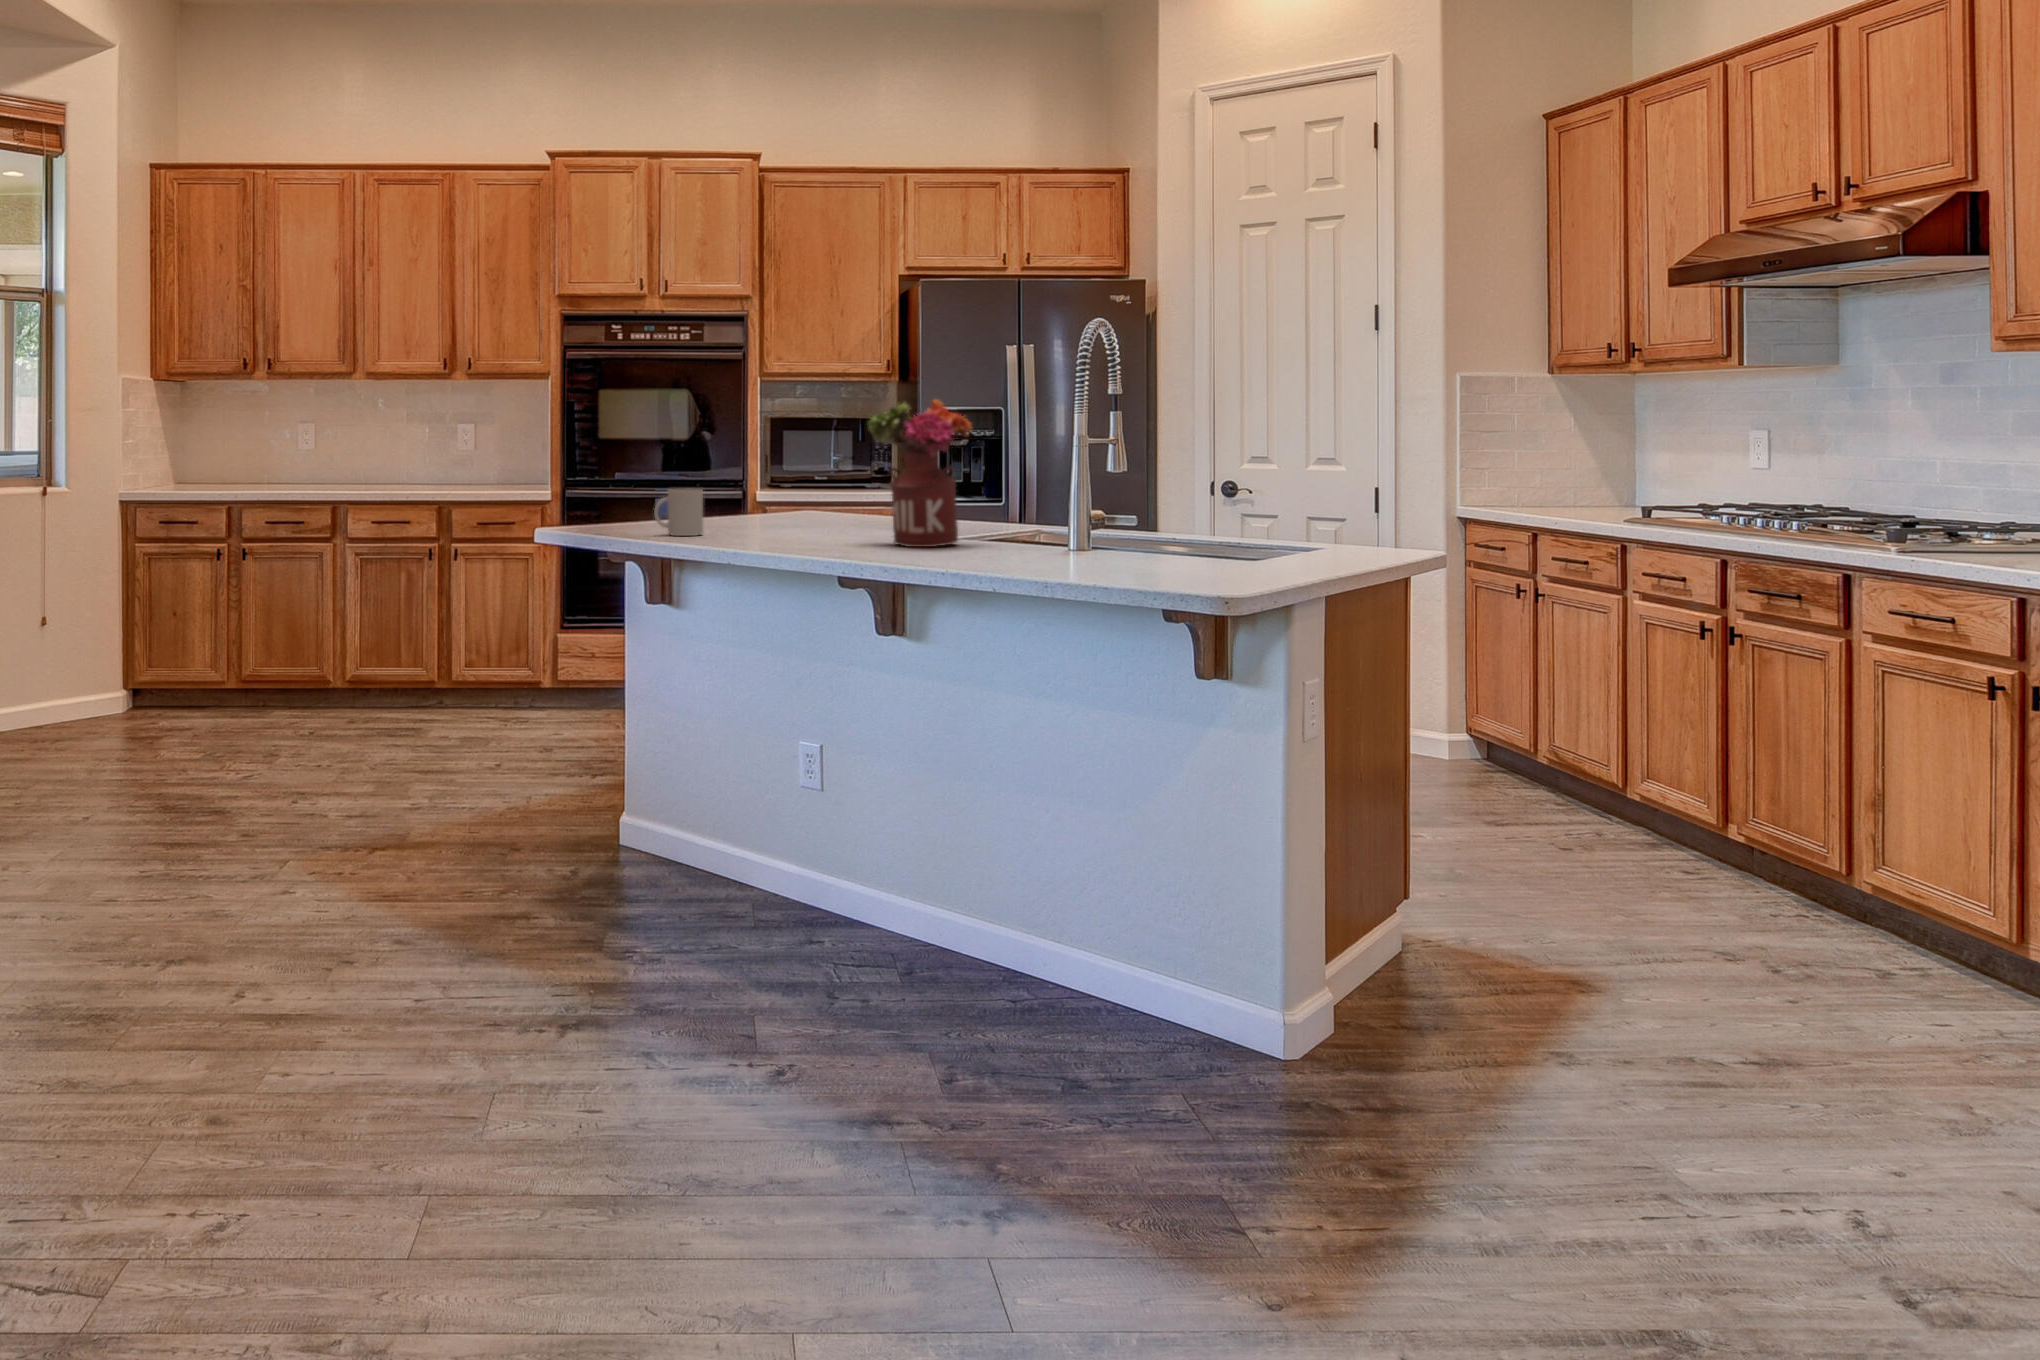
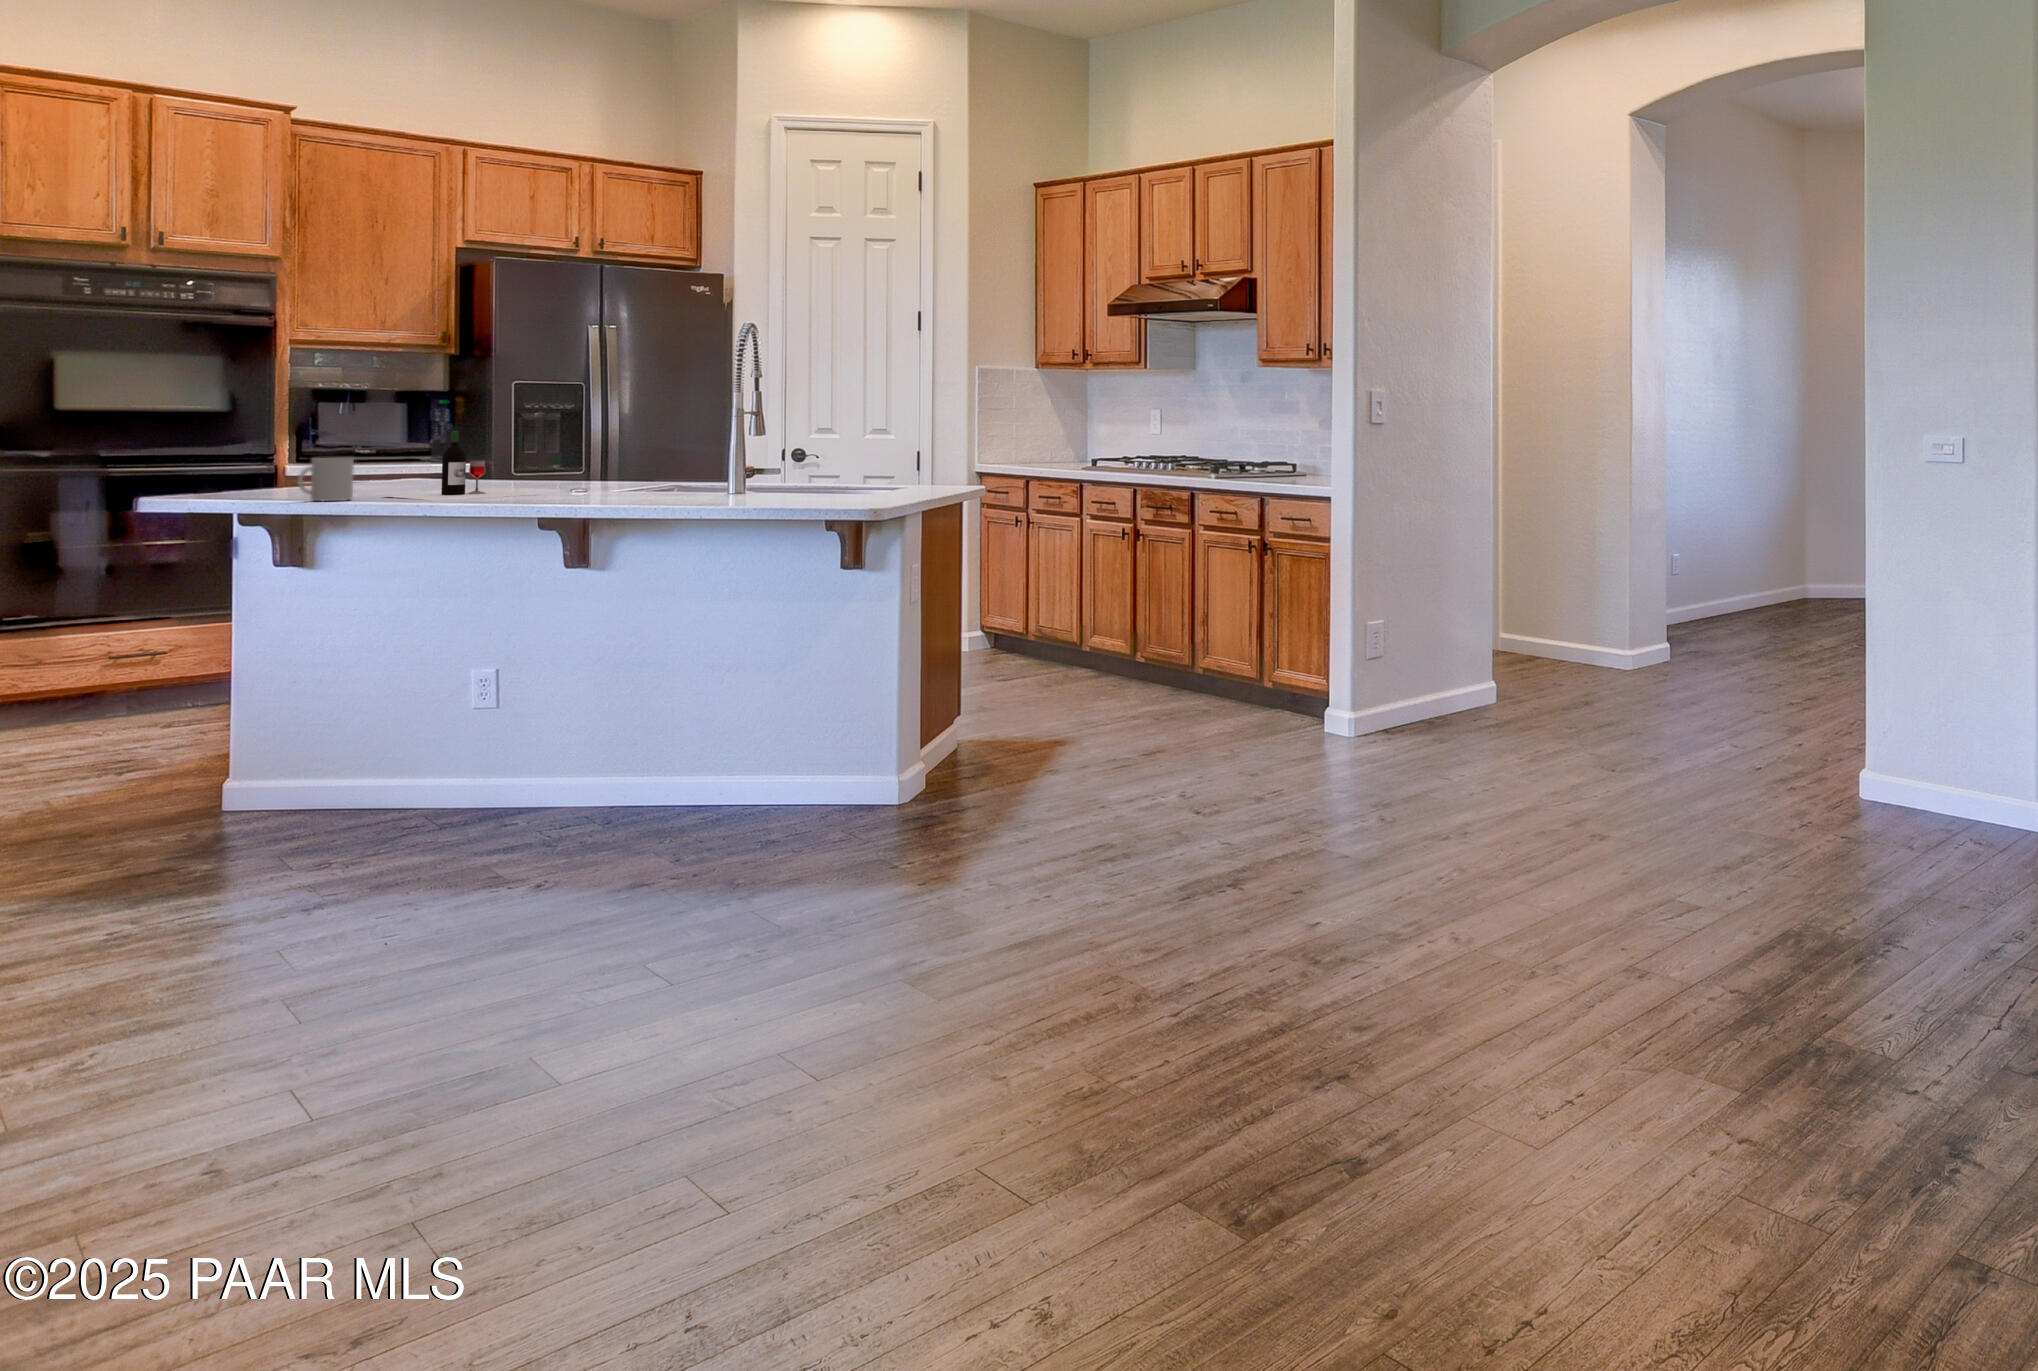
flower arrangement: present [869,399,972,547] -> none [556,380,654,497]
wine bottle: none [735,460,873,540] -> present [386,431,537,500]

